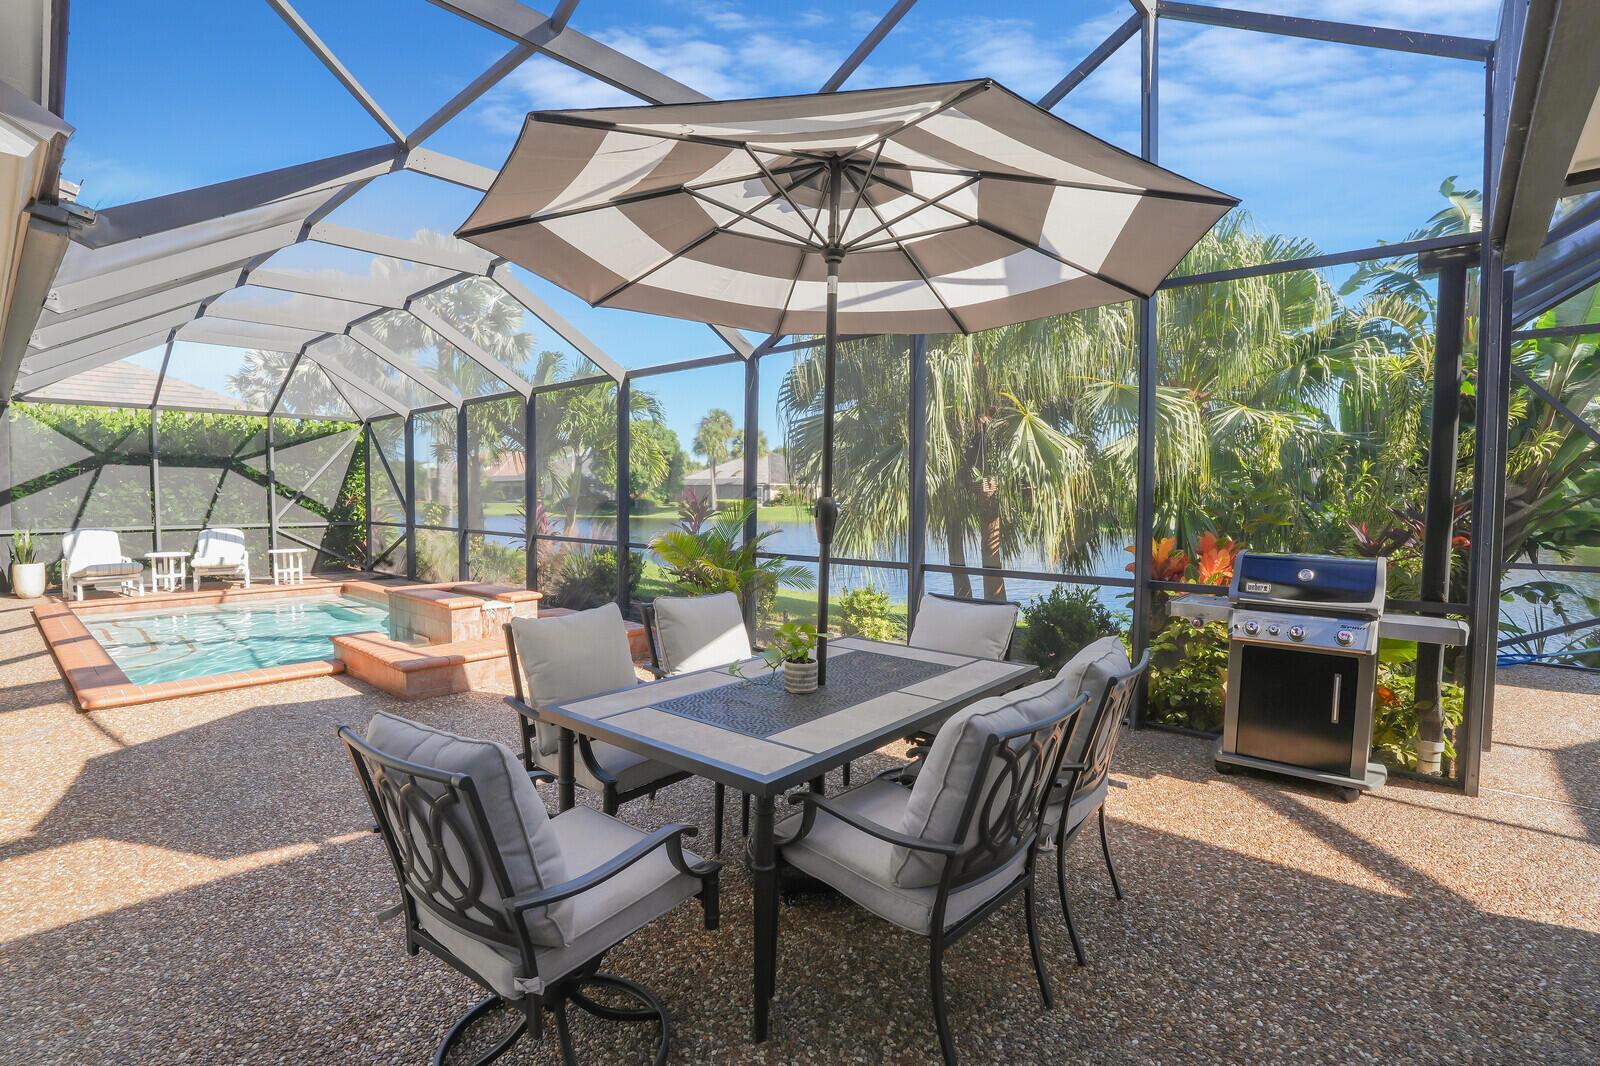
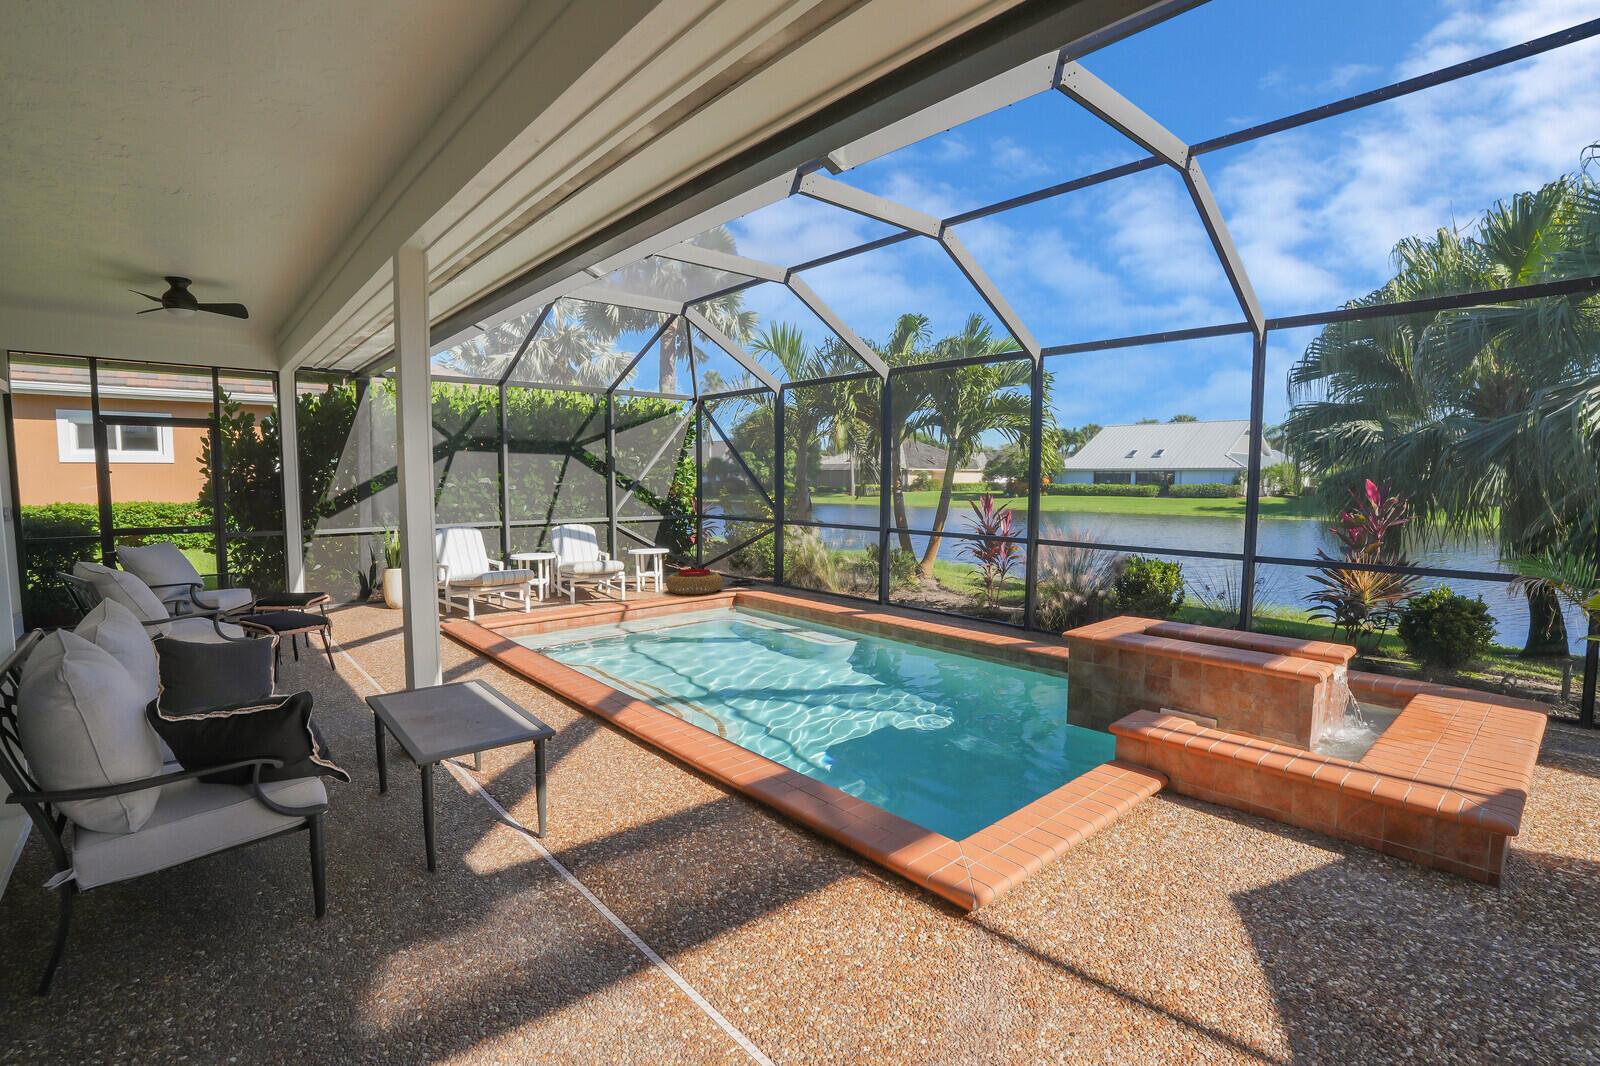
pouf: none [300,565,356,586] -> present [666,569,722,595]

